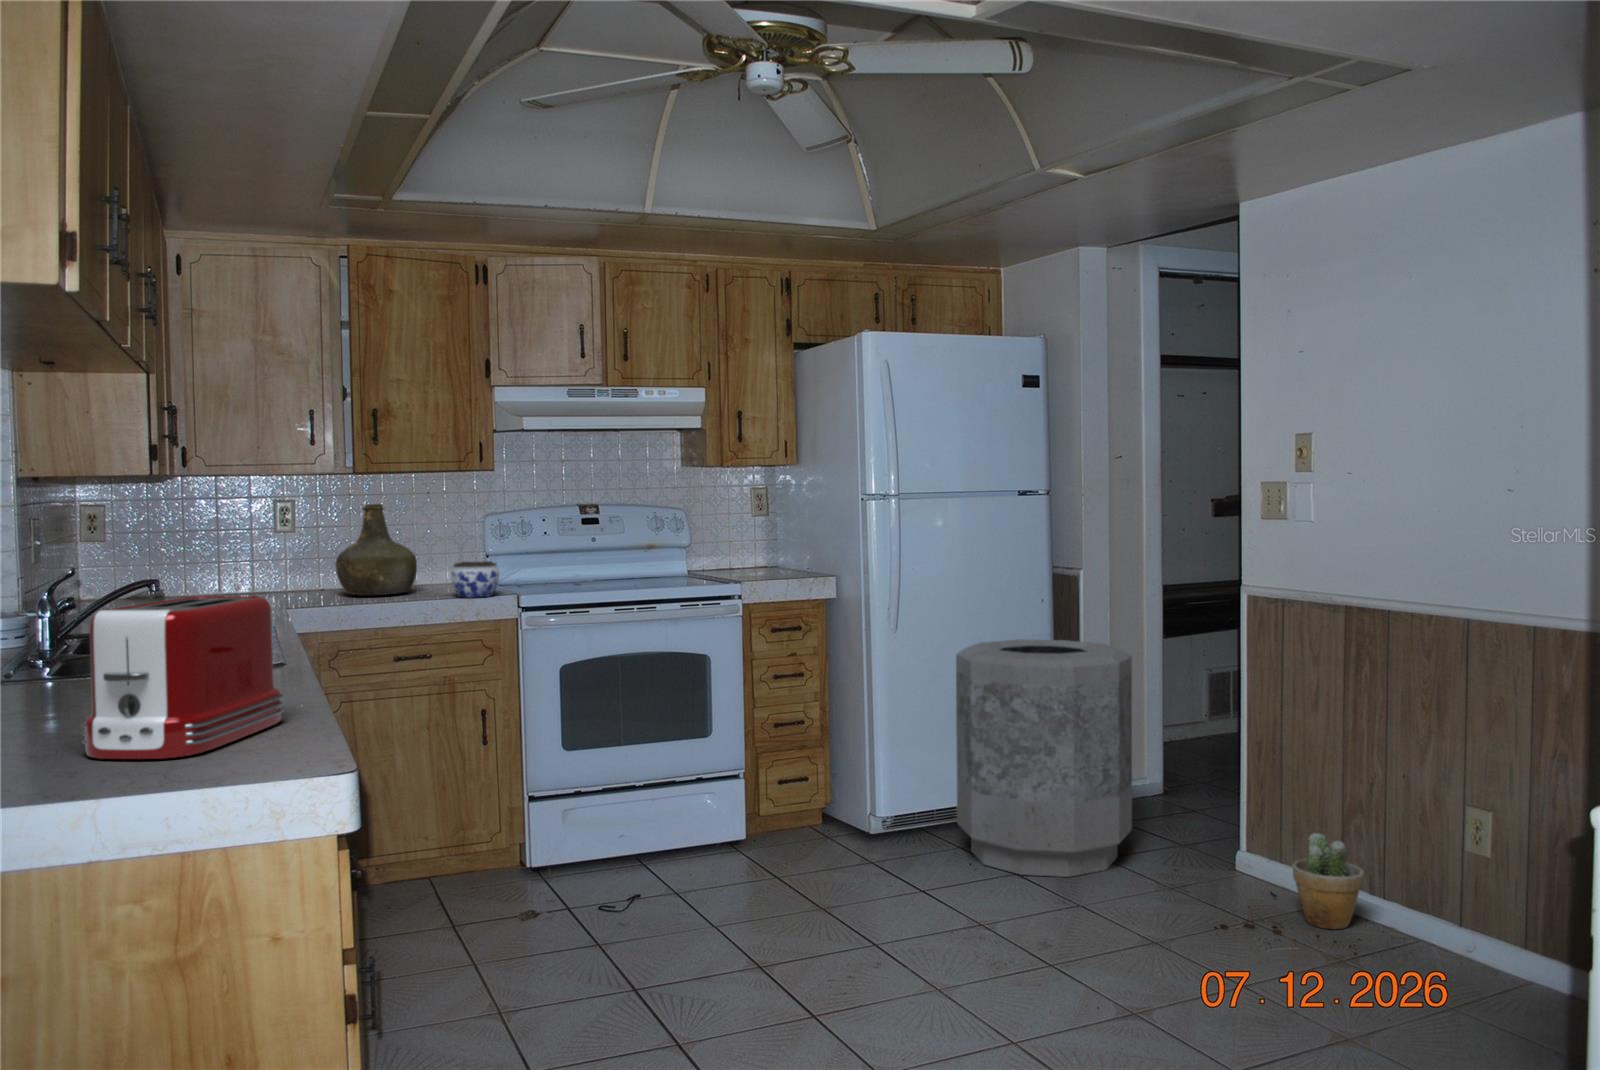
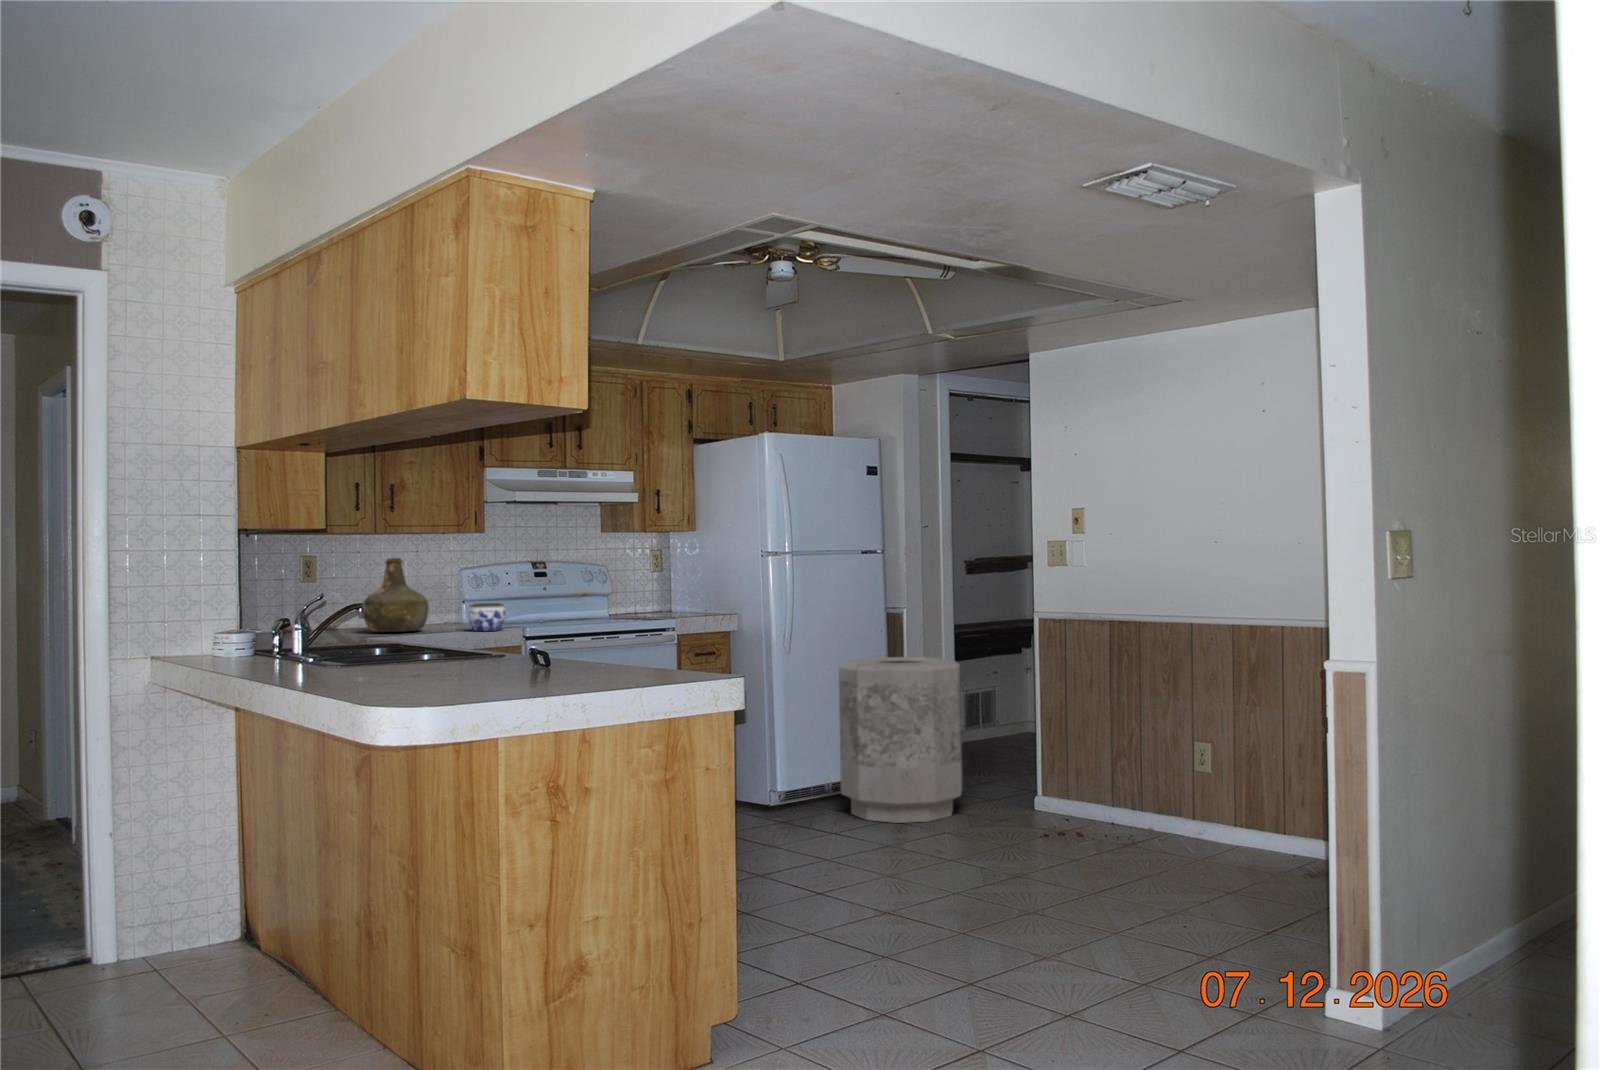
toaster: present [82,596,283,759] -> none [560,591,642,682]
potted plant: present [1292,833,1364,929] -> none [1084,770,1129,832]

